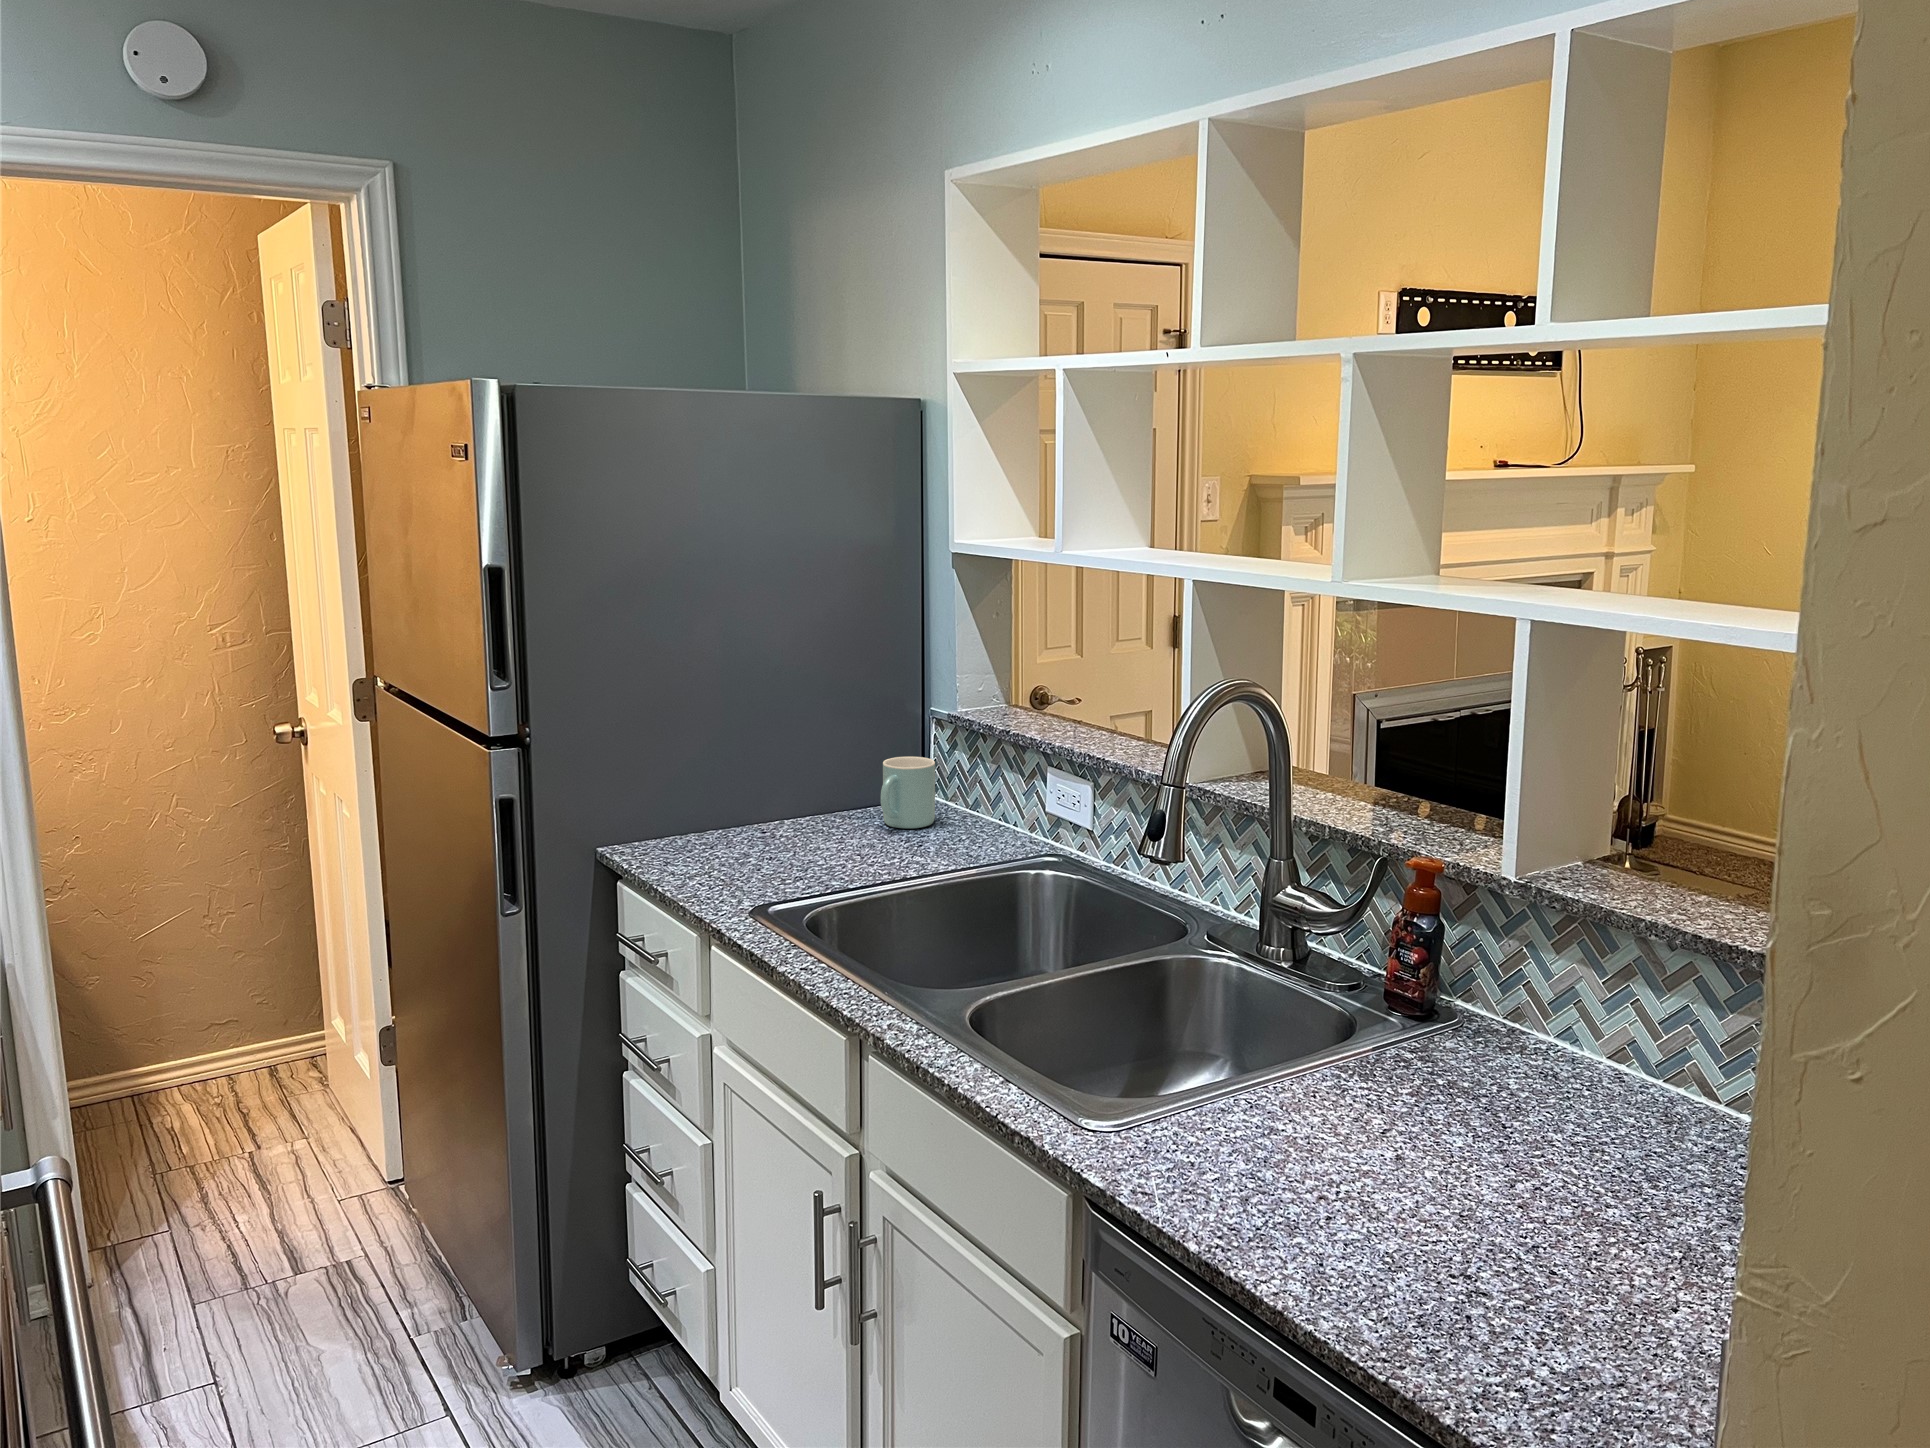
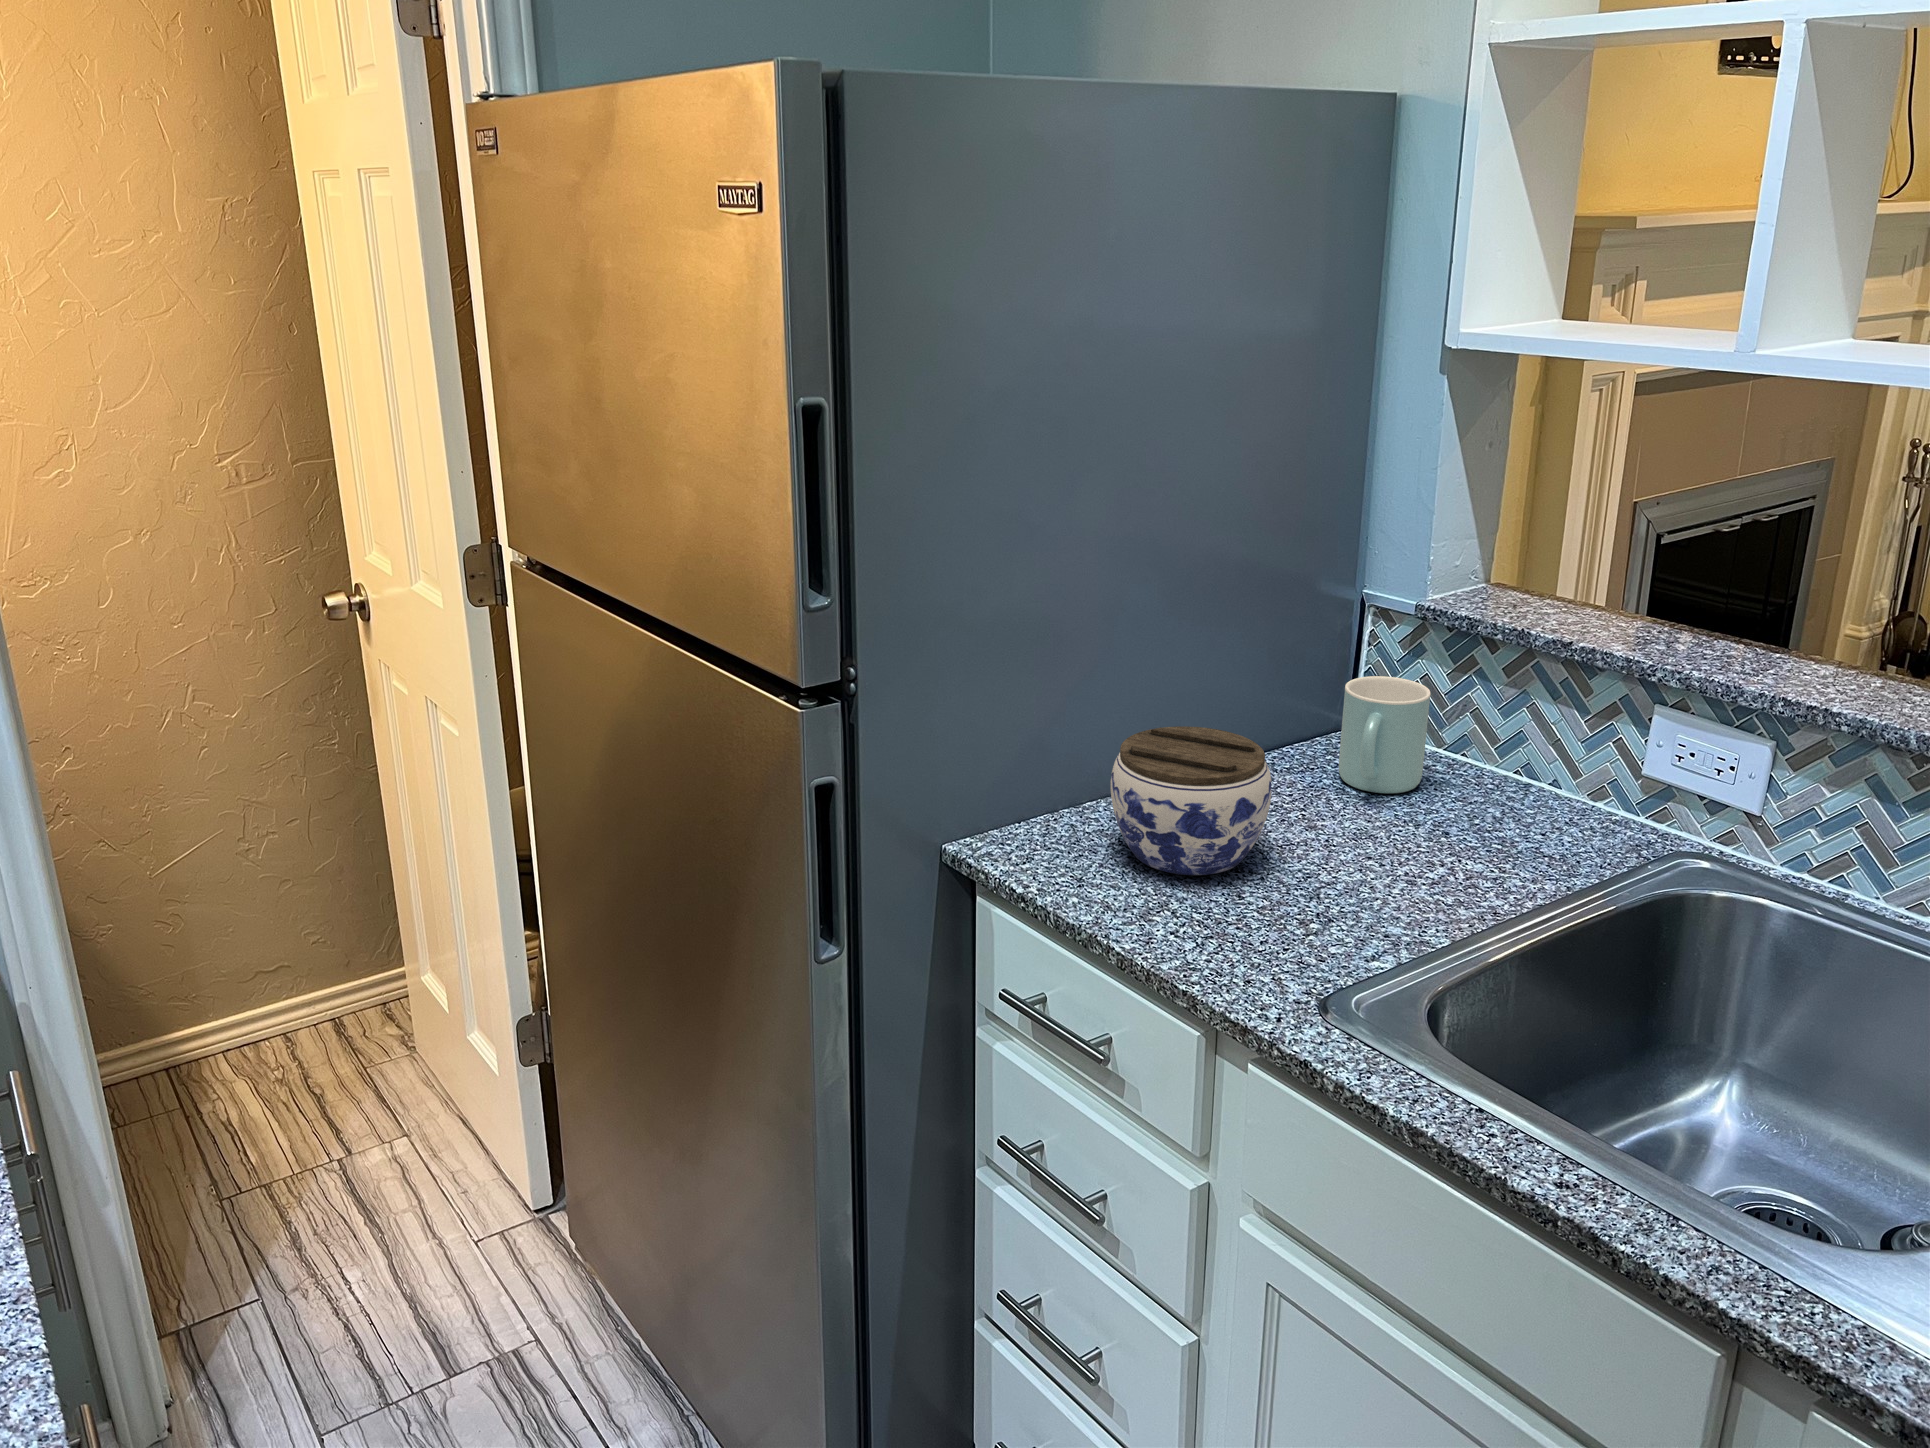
jar: none [696,773,795,859] -> present [1111,726,1271,875]

